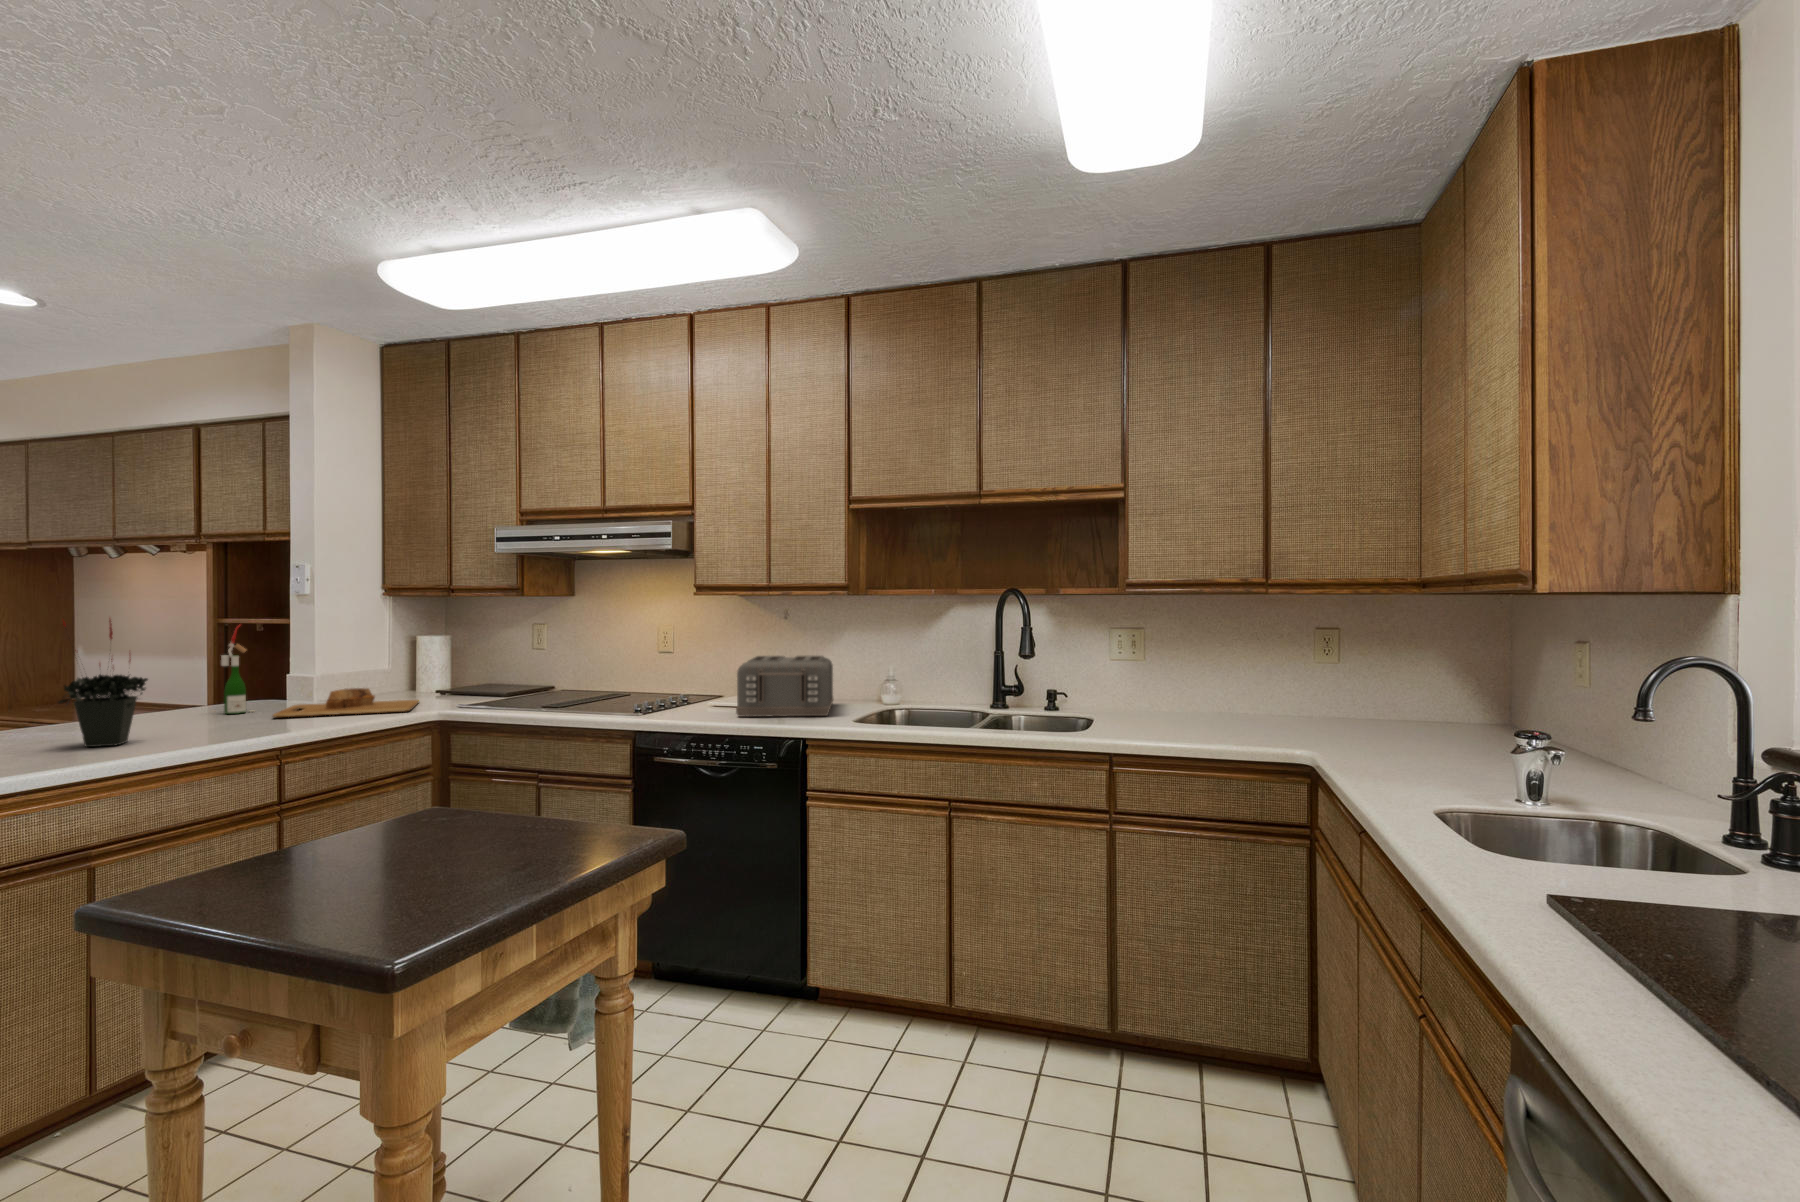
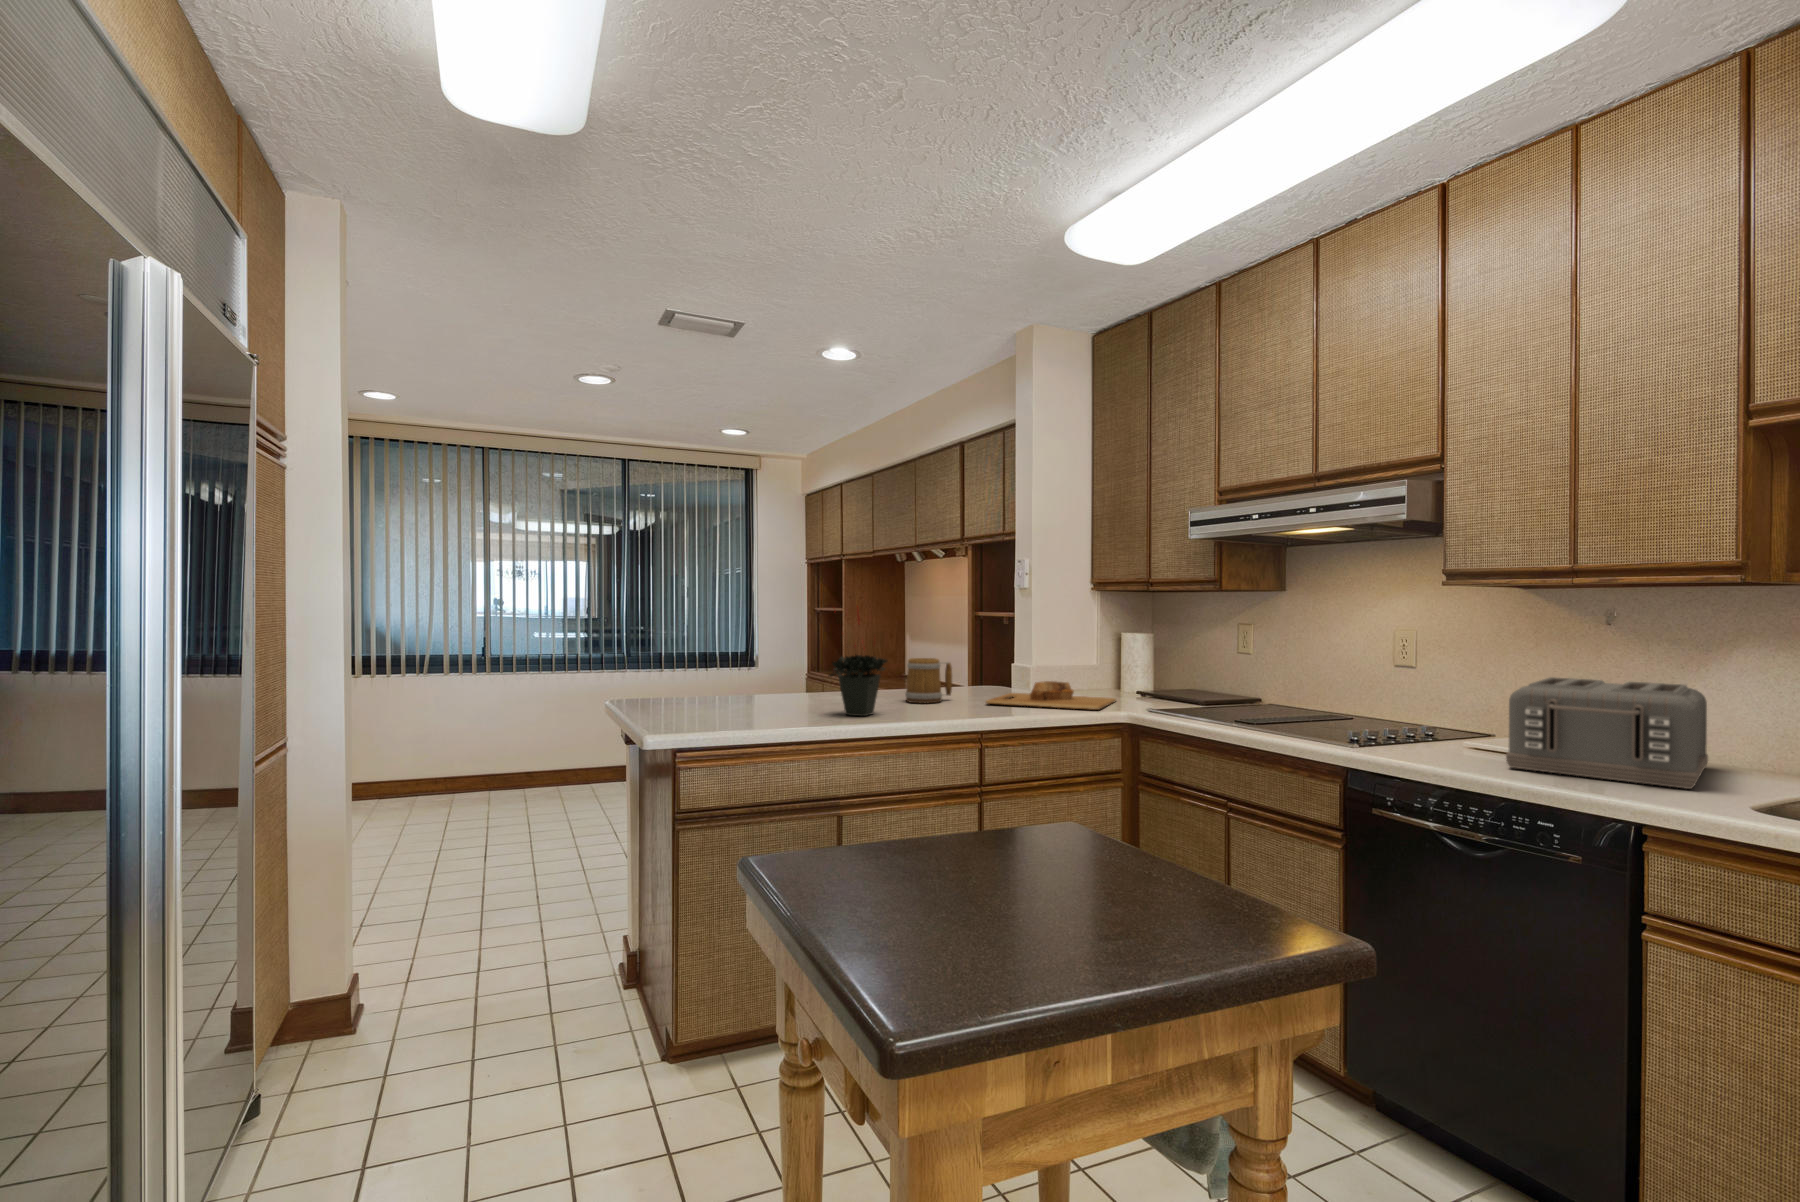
wine bottle: present [221,625,253,714] -> none [956,615,981,697]
mug: none [157,674,222,726] -> present [905,658,952,703]

